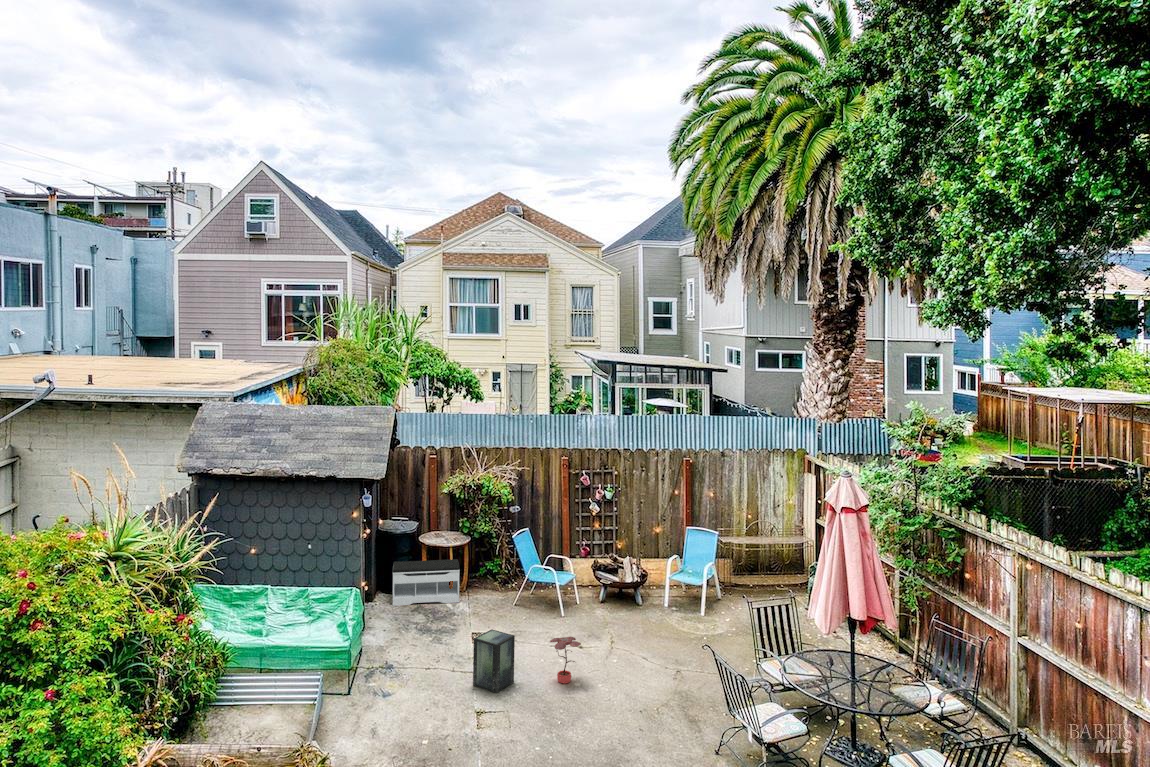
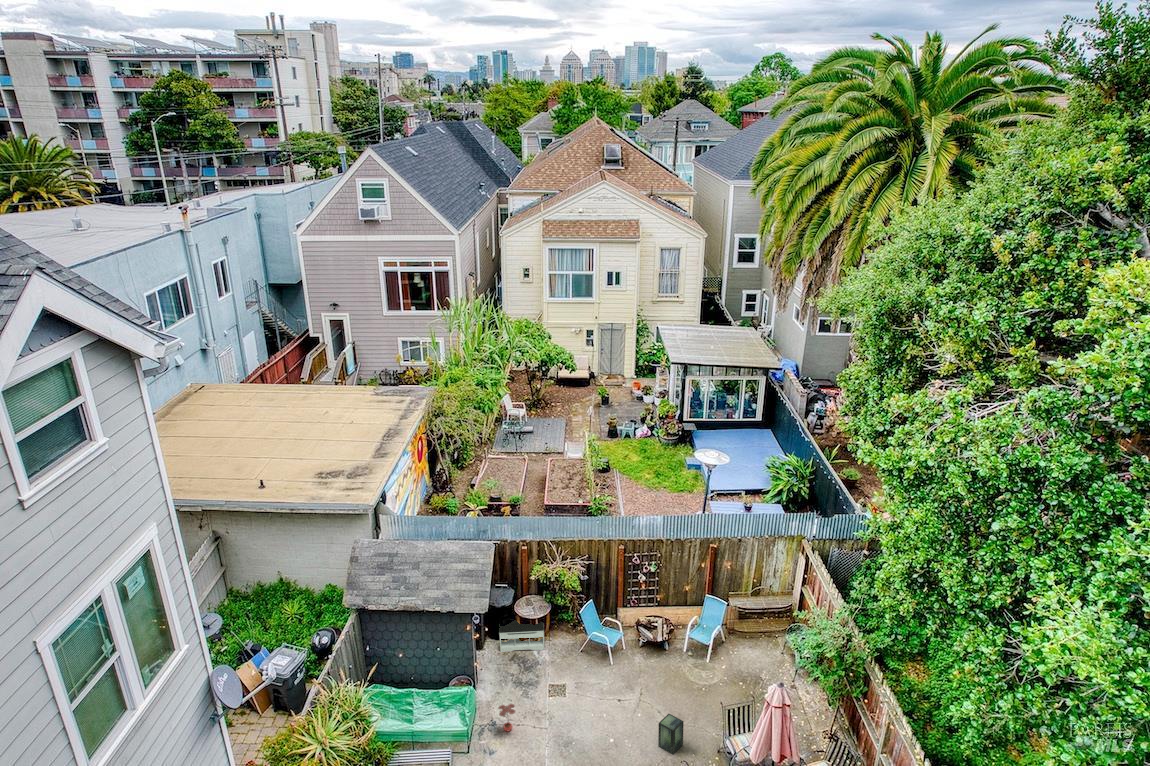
storage box: present [473,629,515,693] -> present [658,714,684,755]
potted plant: present [550,637,581,684] -> present [498,704,515,731]

